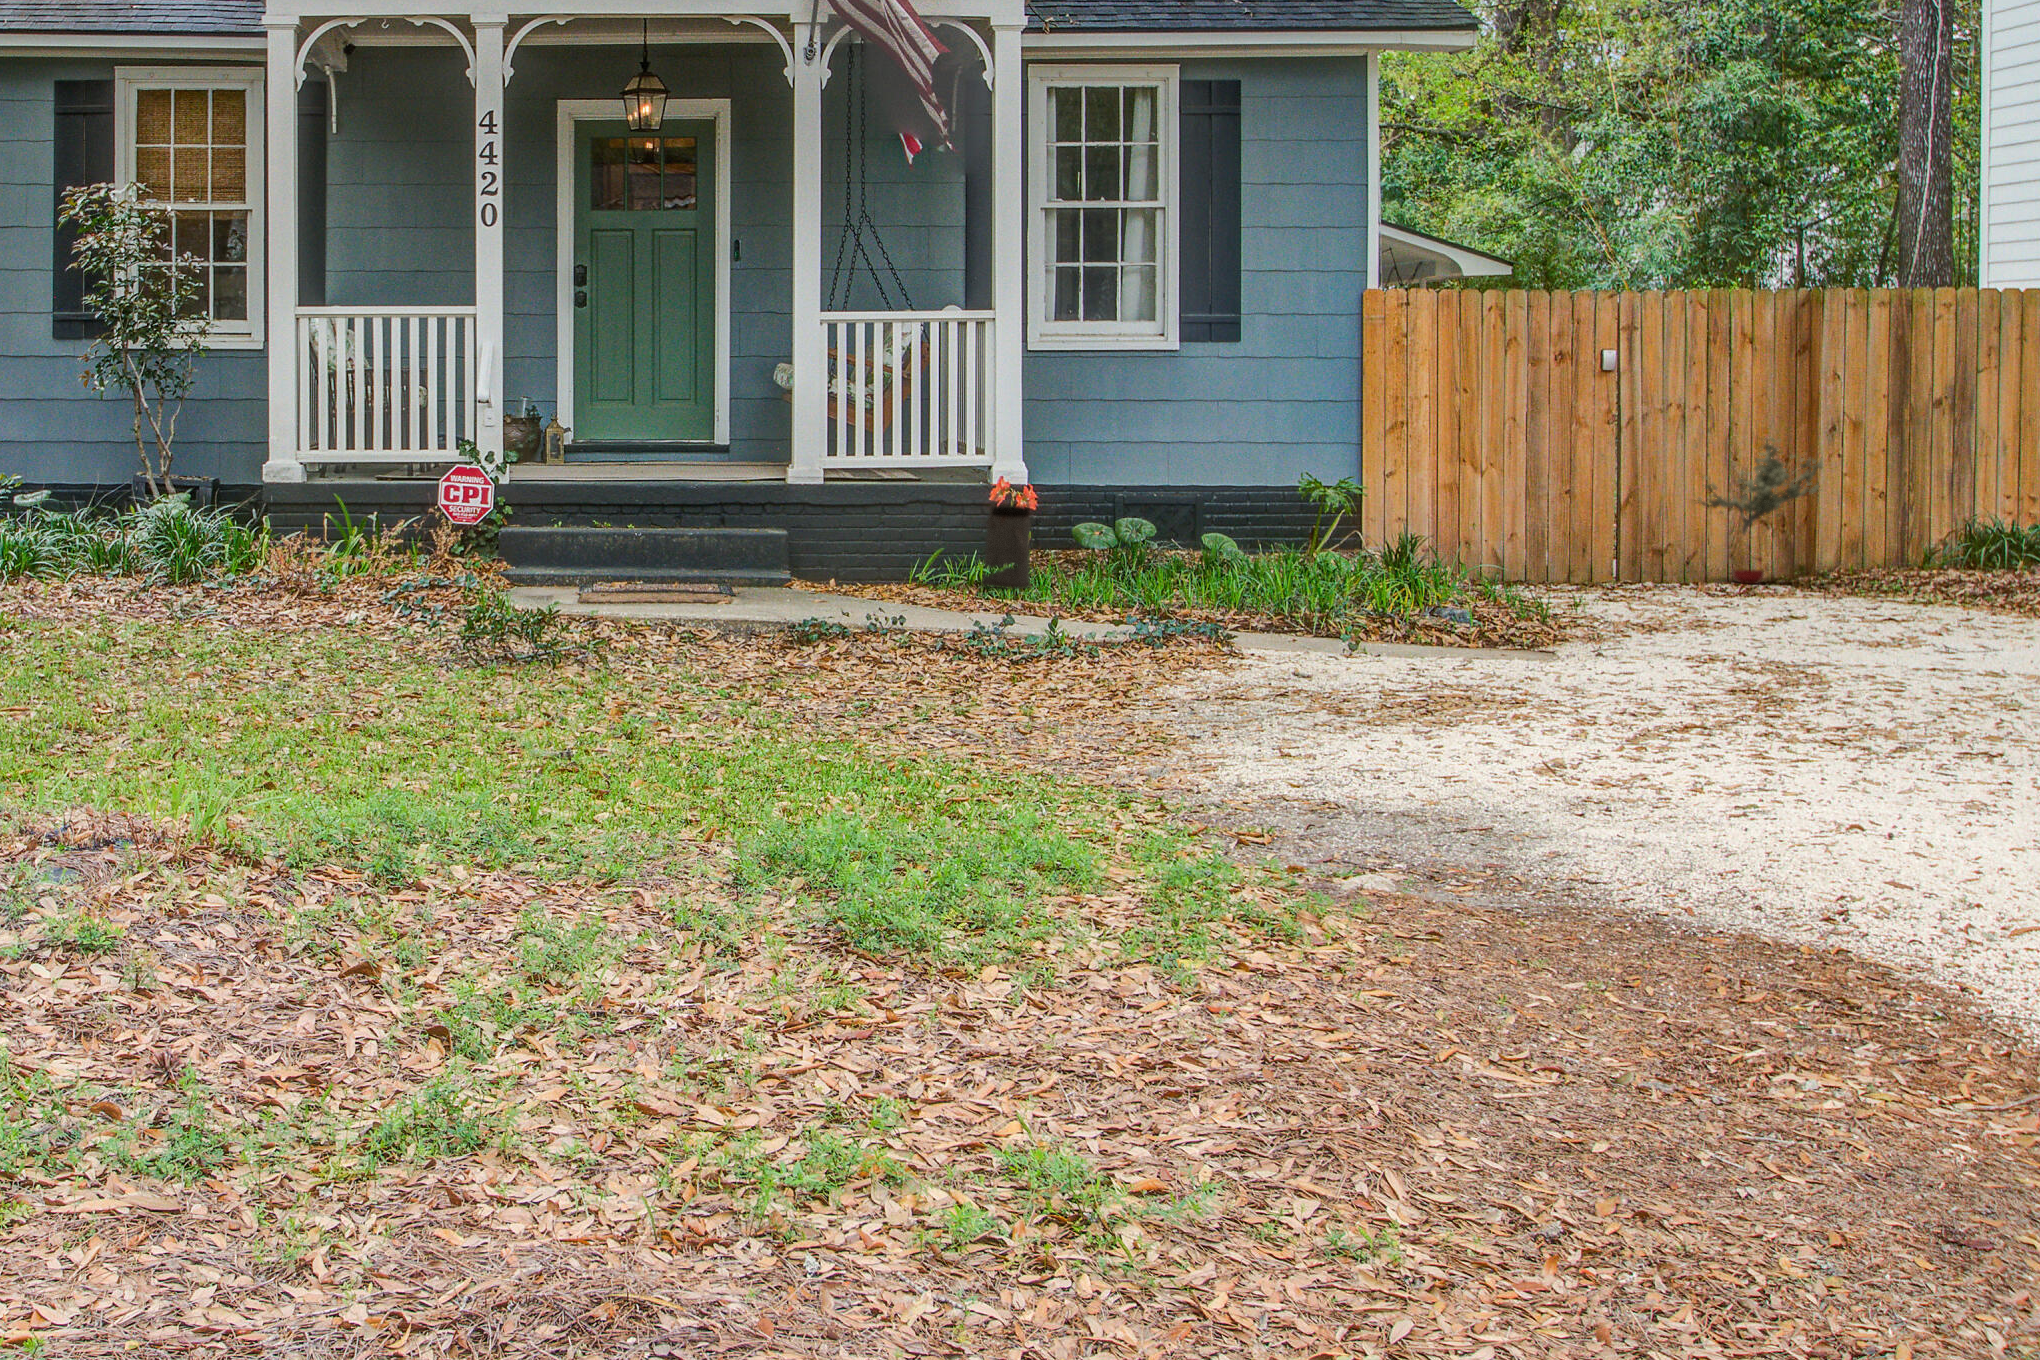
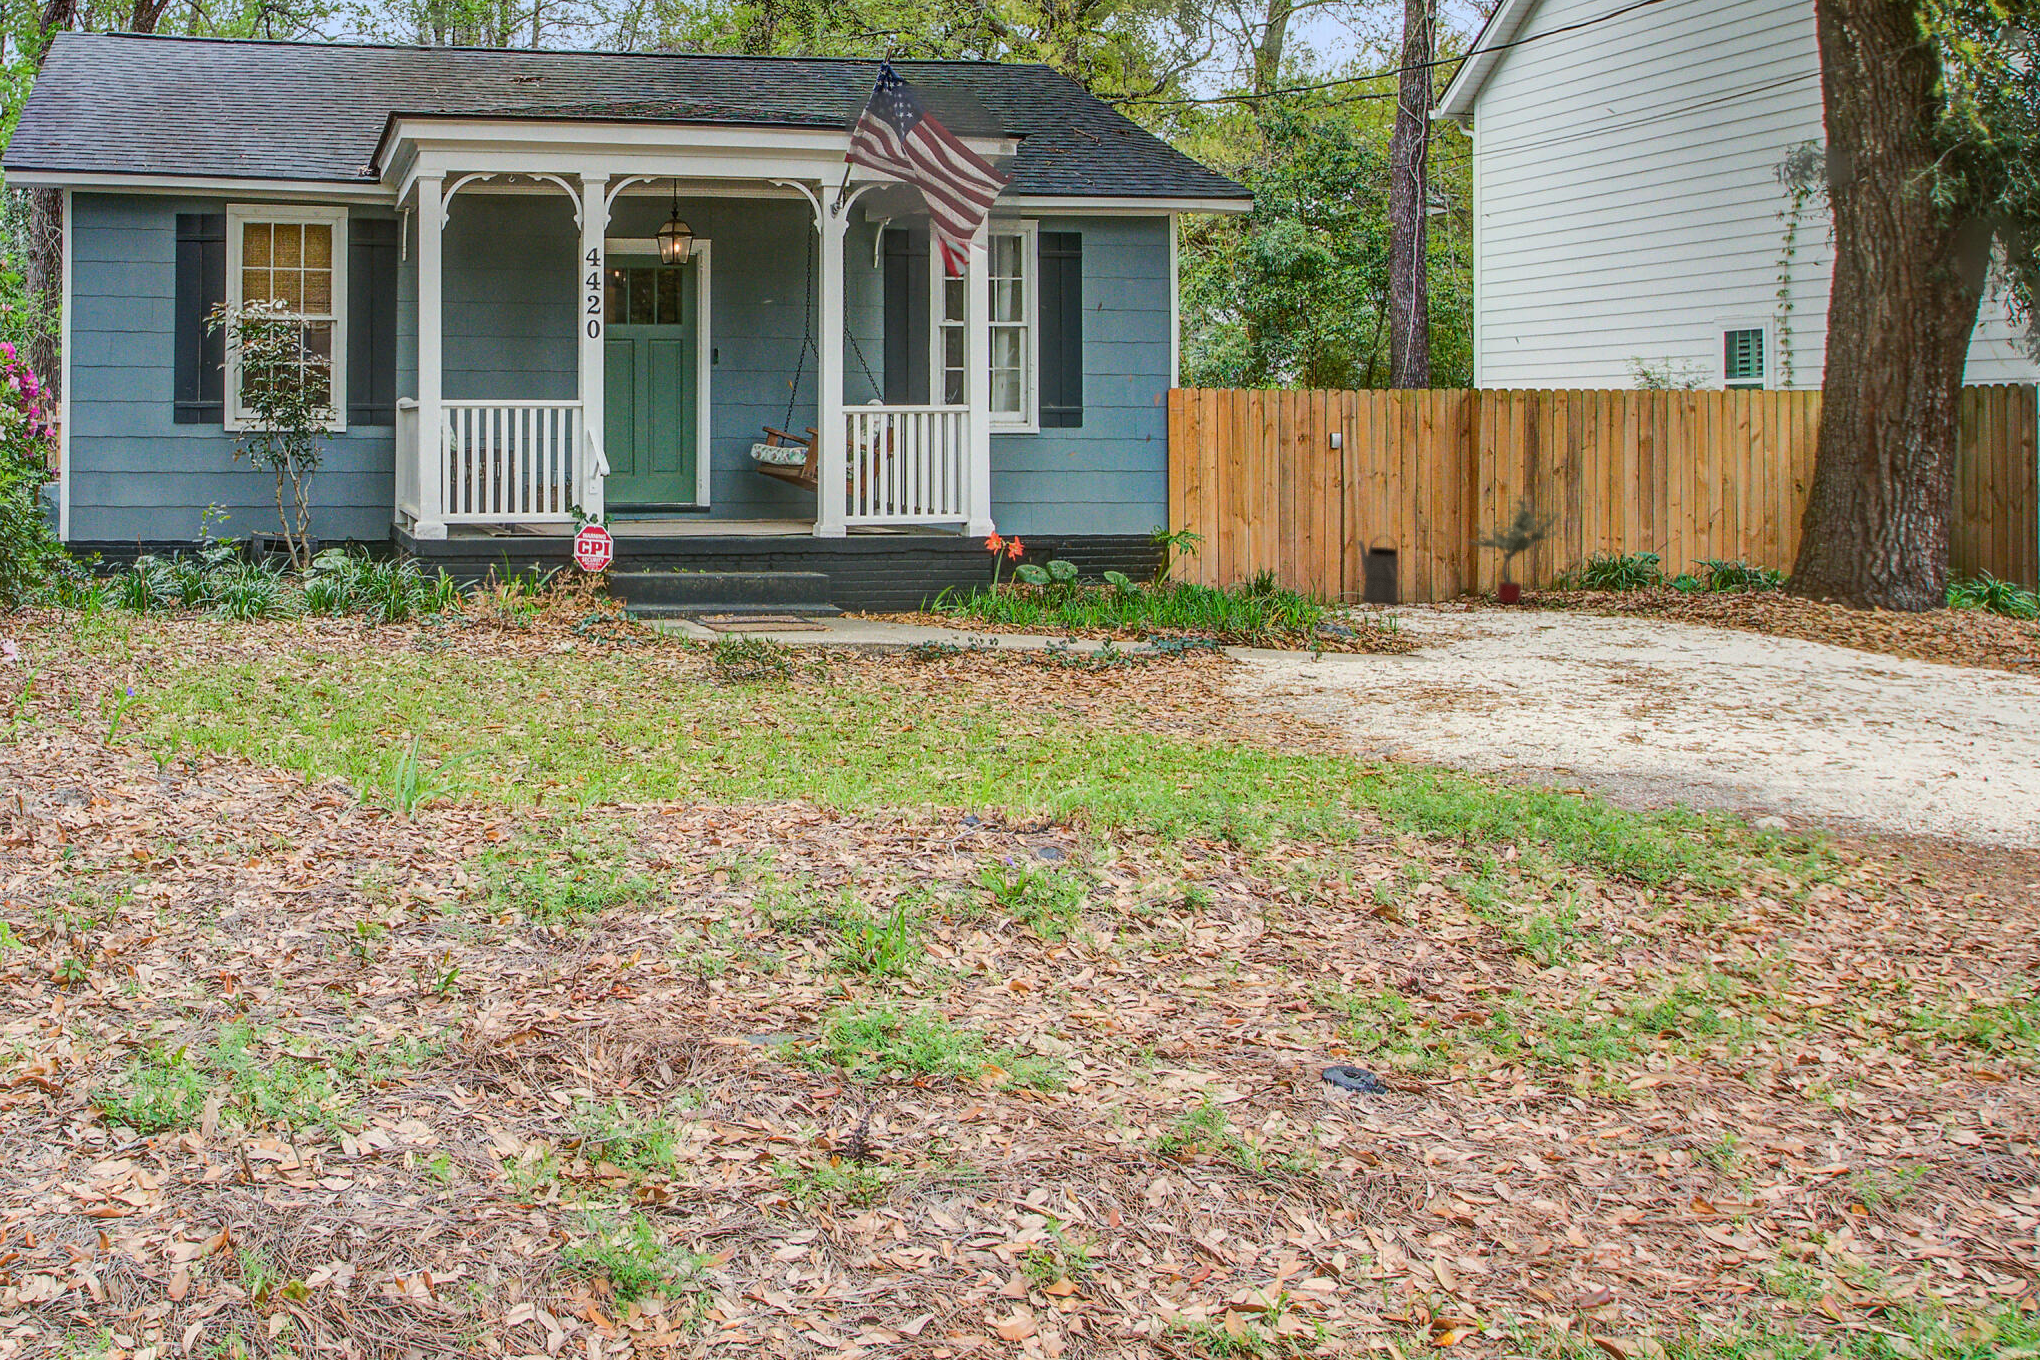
watering can: present [980,488,1031,589] -> present [1358,540,1399,605]

